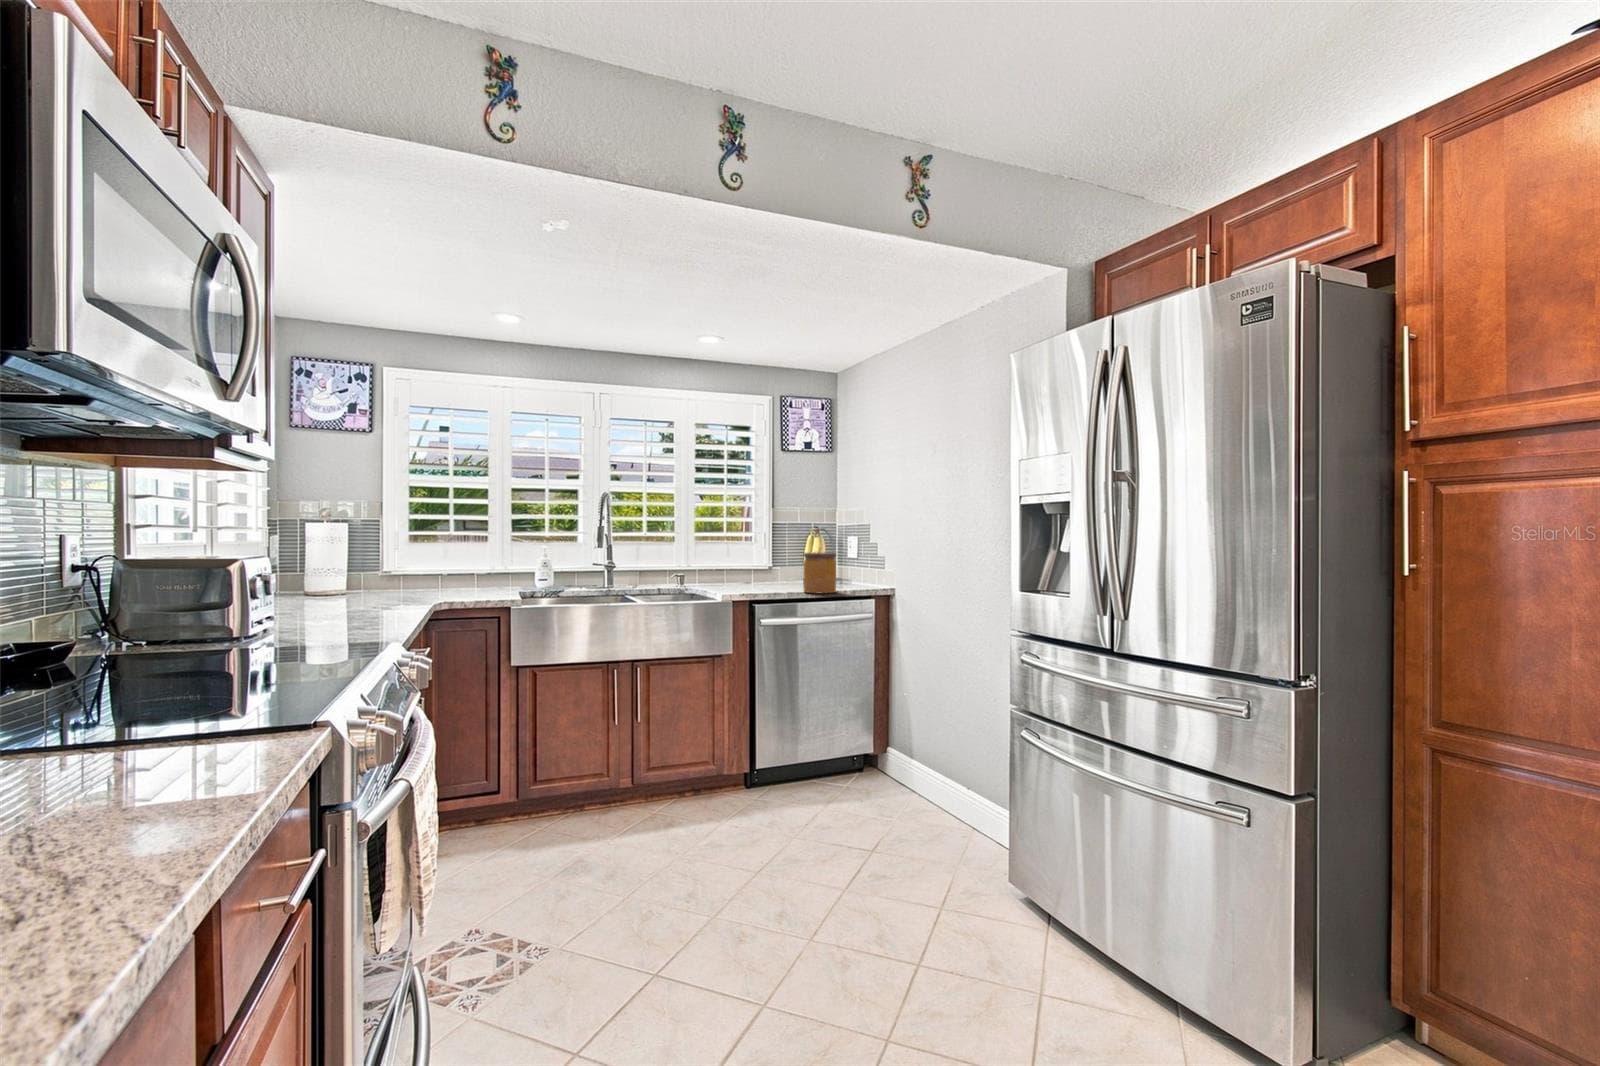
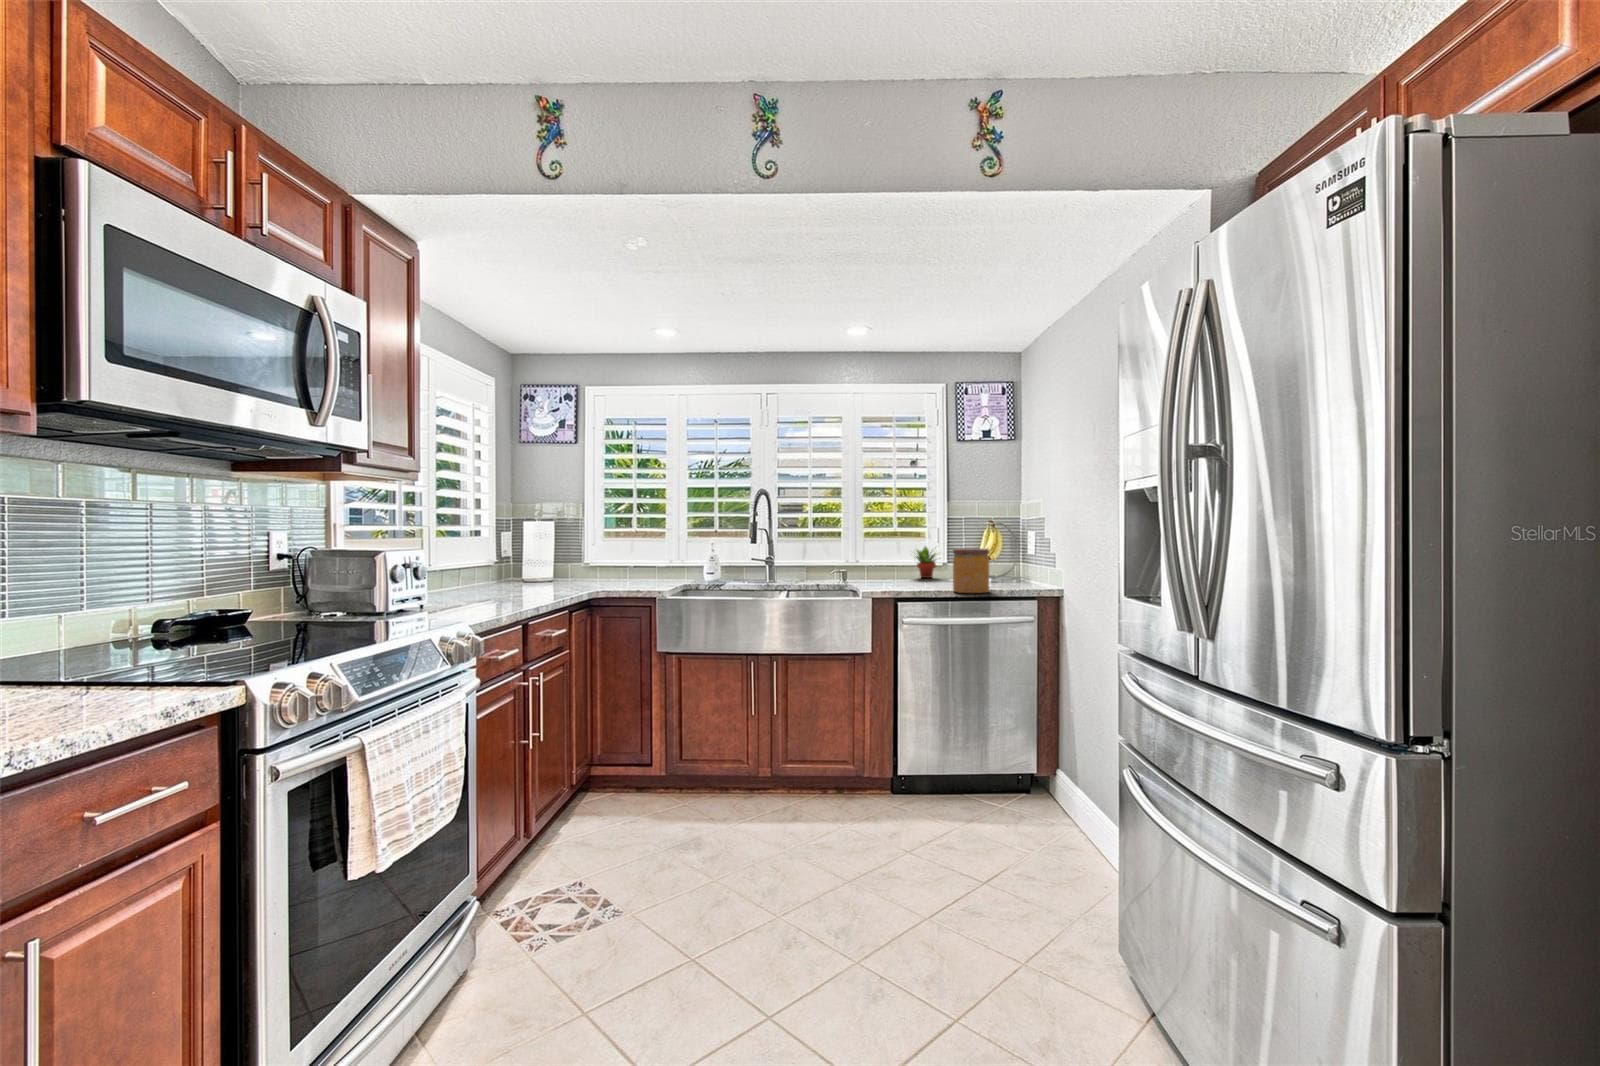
succulent plant: none [738,549,773,581] -> present [915,547,941,578]

